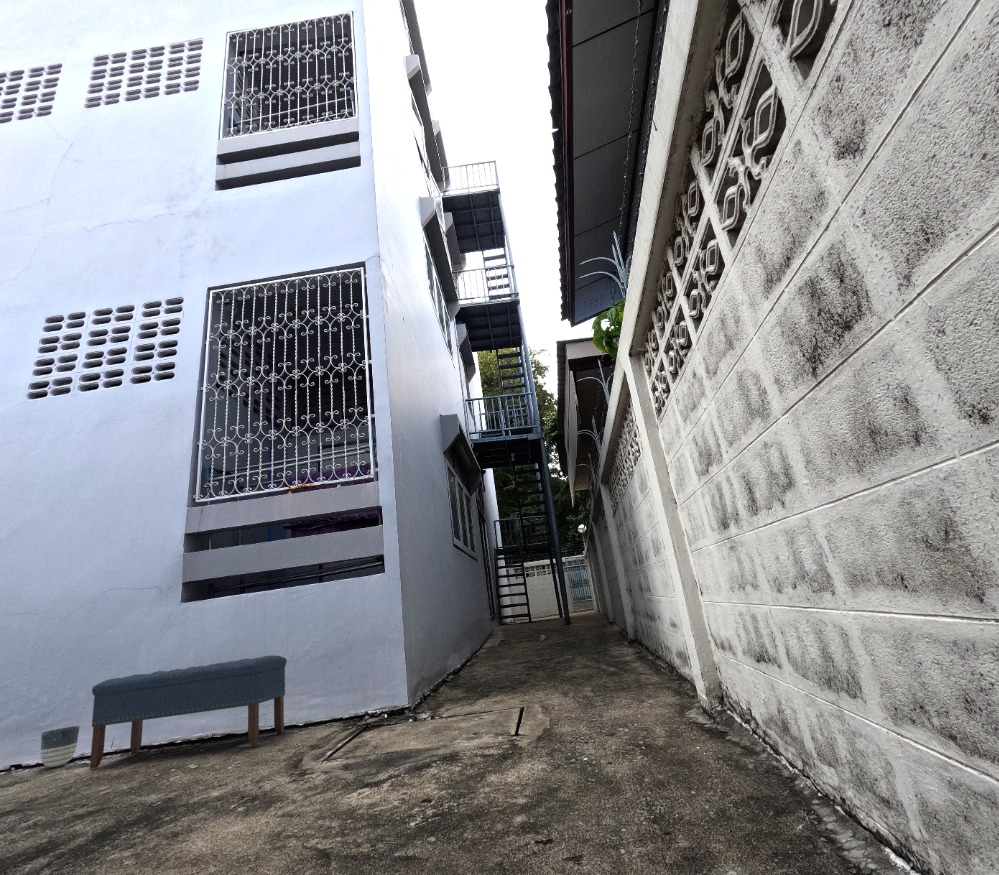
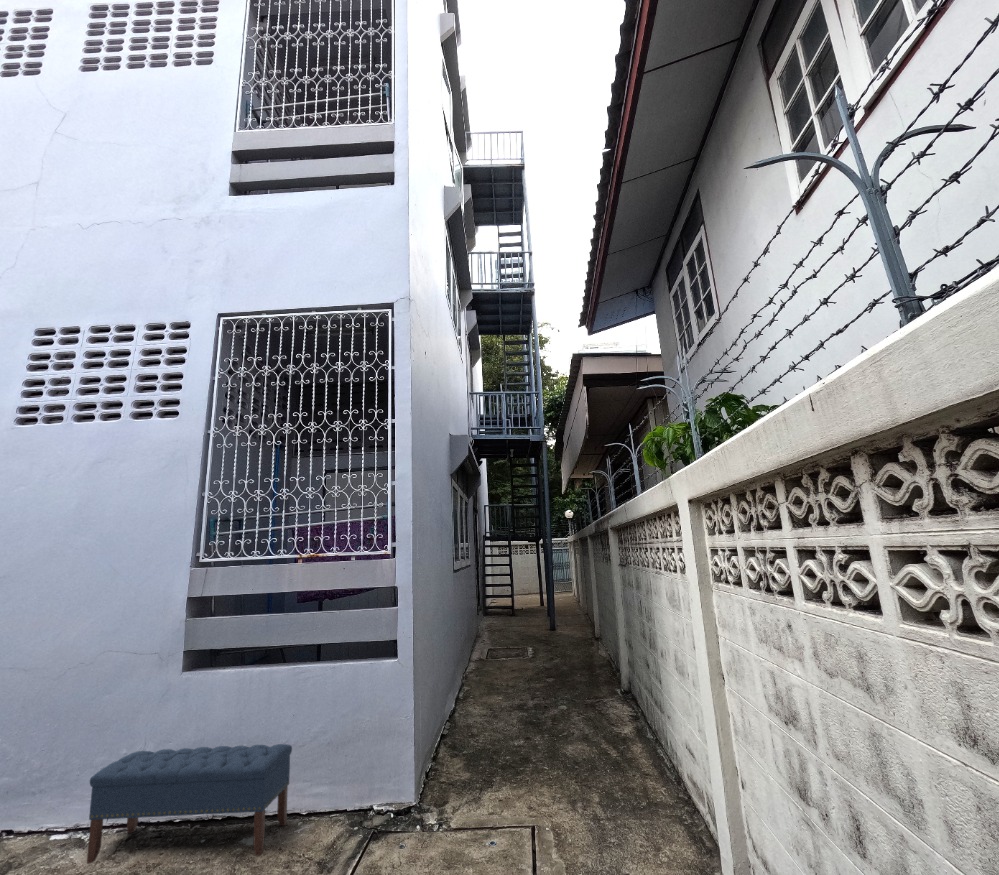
planter: present [40,726,79,767] -> none [33,798,73,845]

